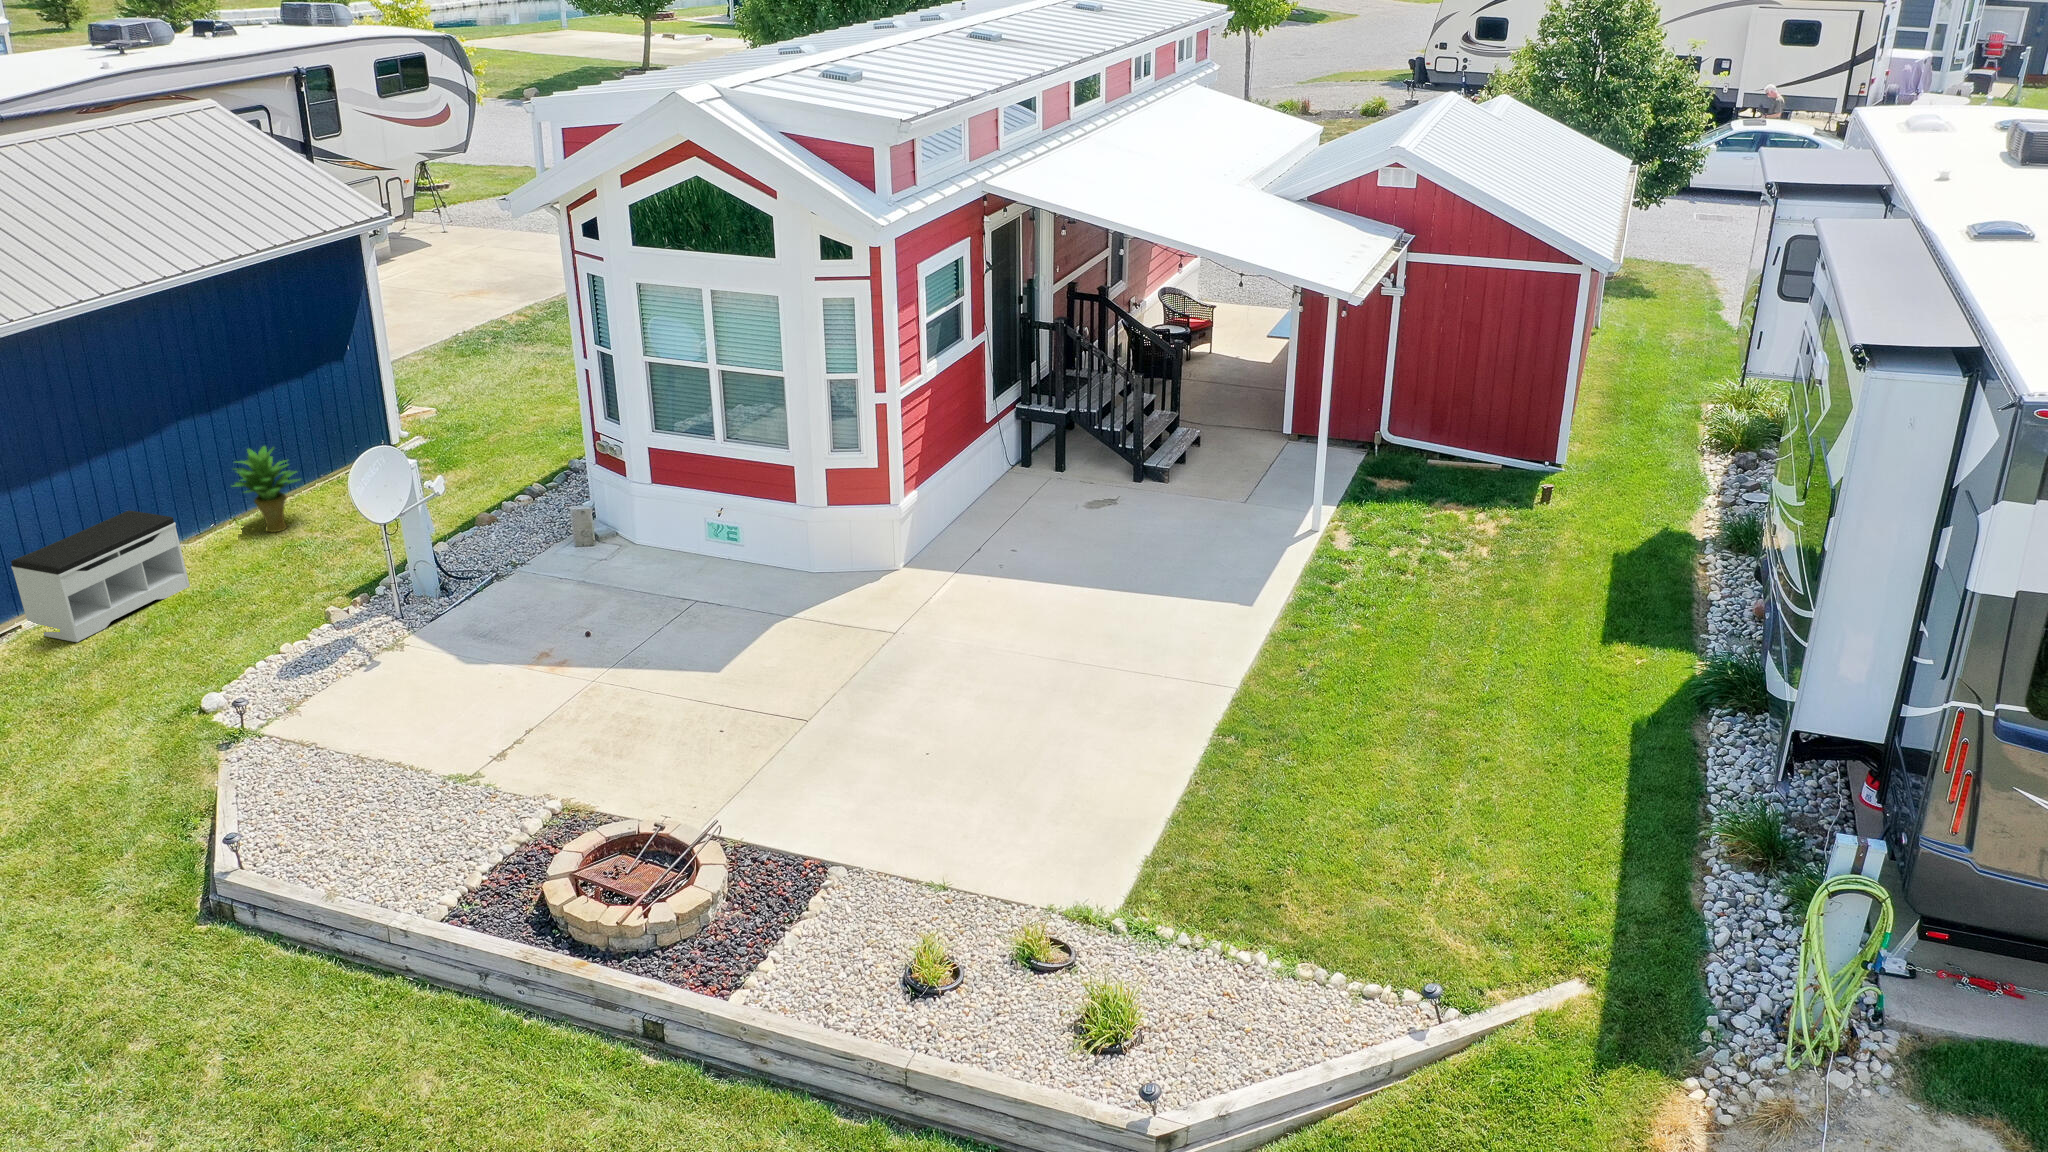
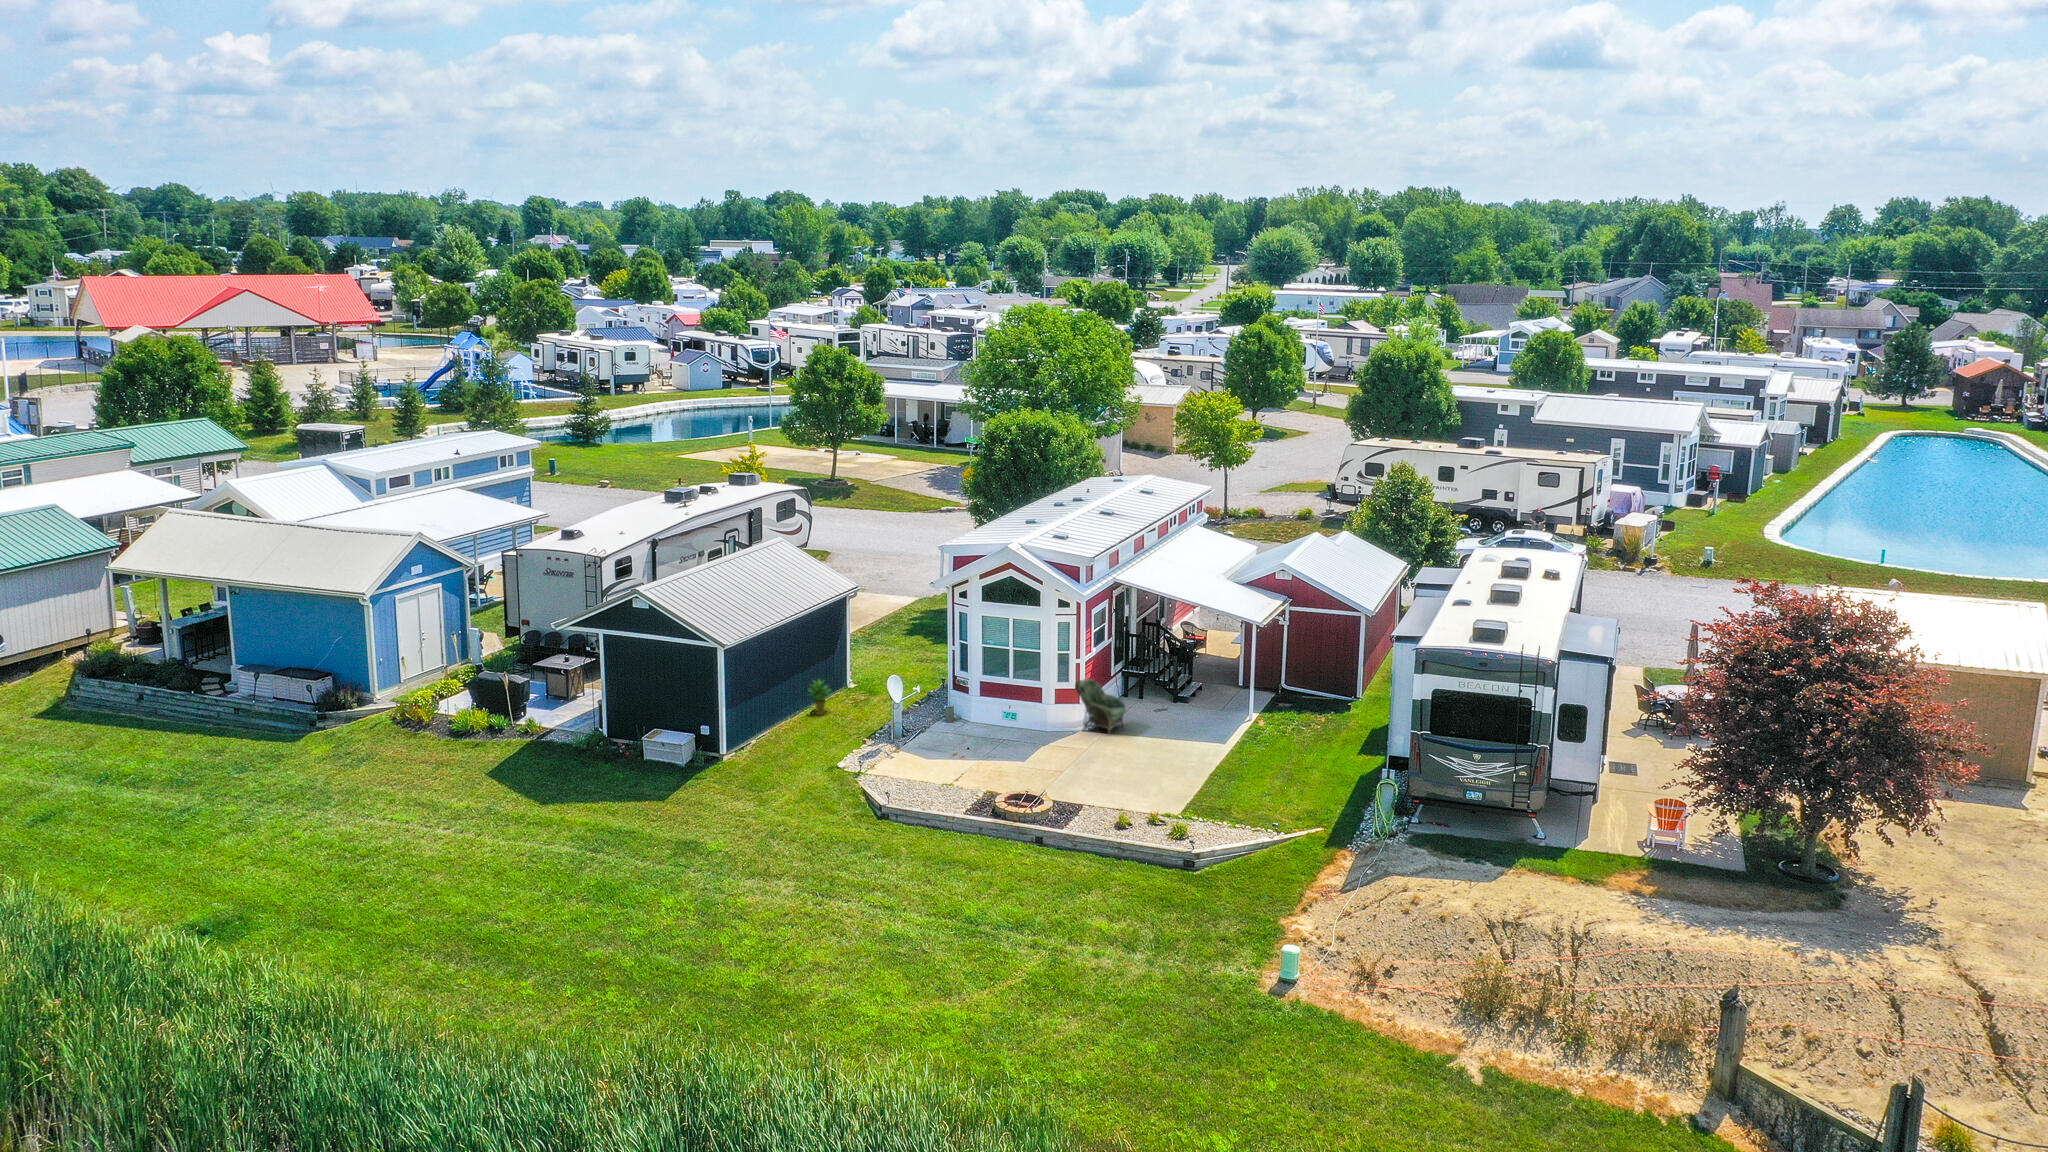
armchair: none [872,441,1005,589] -> present [1075,679,1126,731]
bench: present [11,511,190,642] -> none [750,701,801,748]

